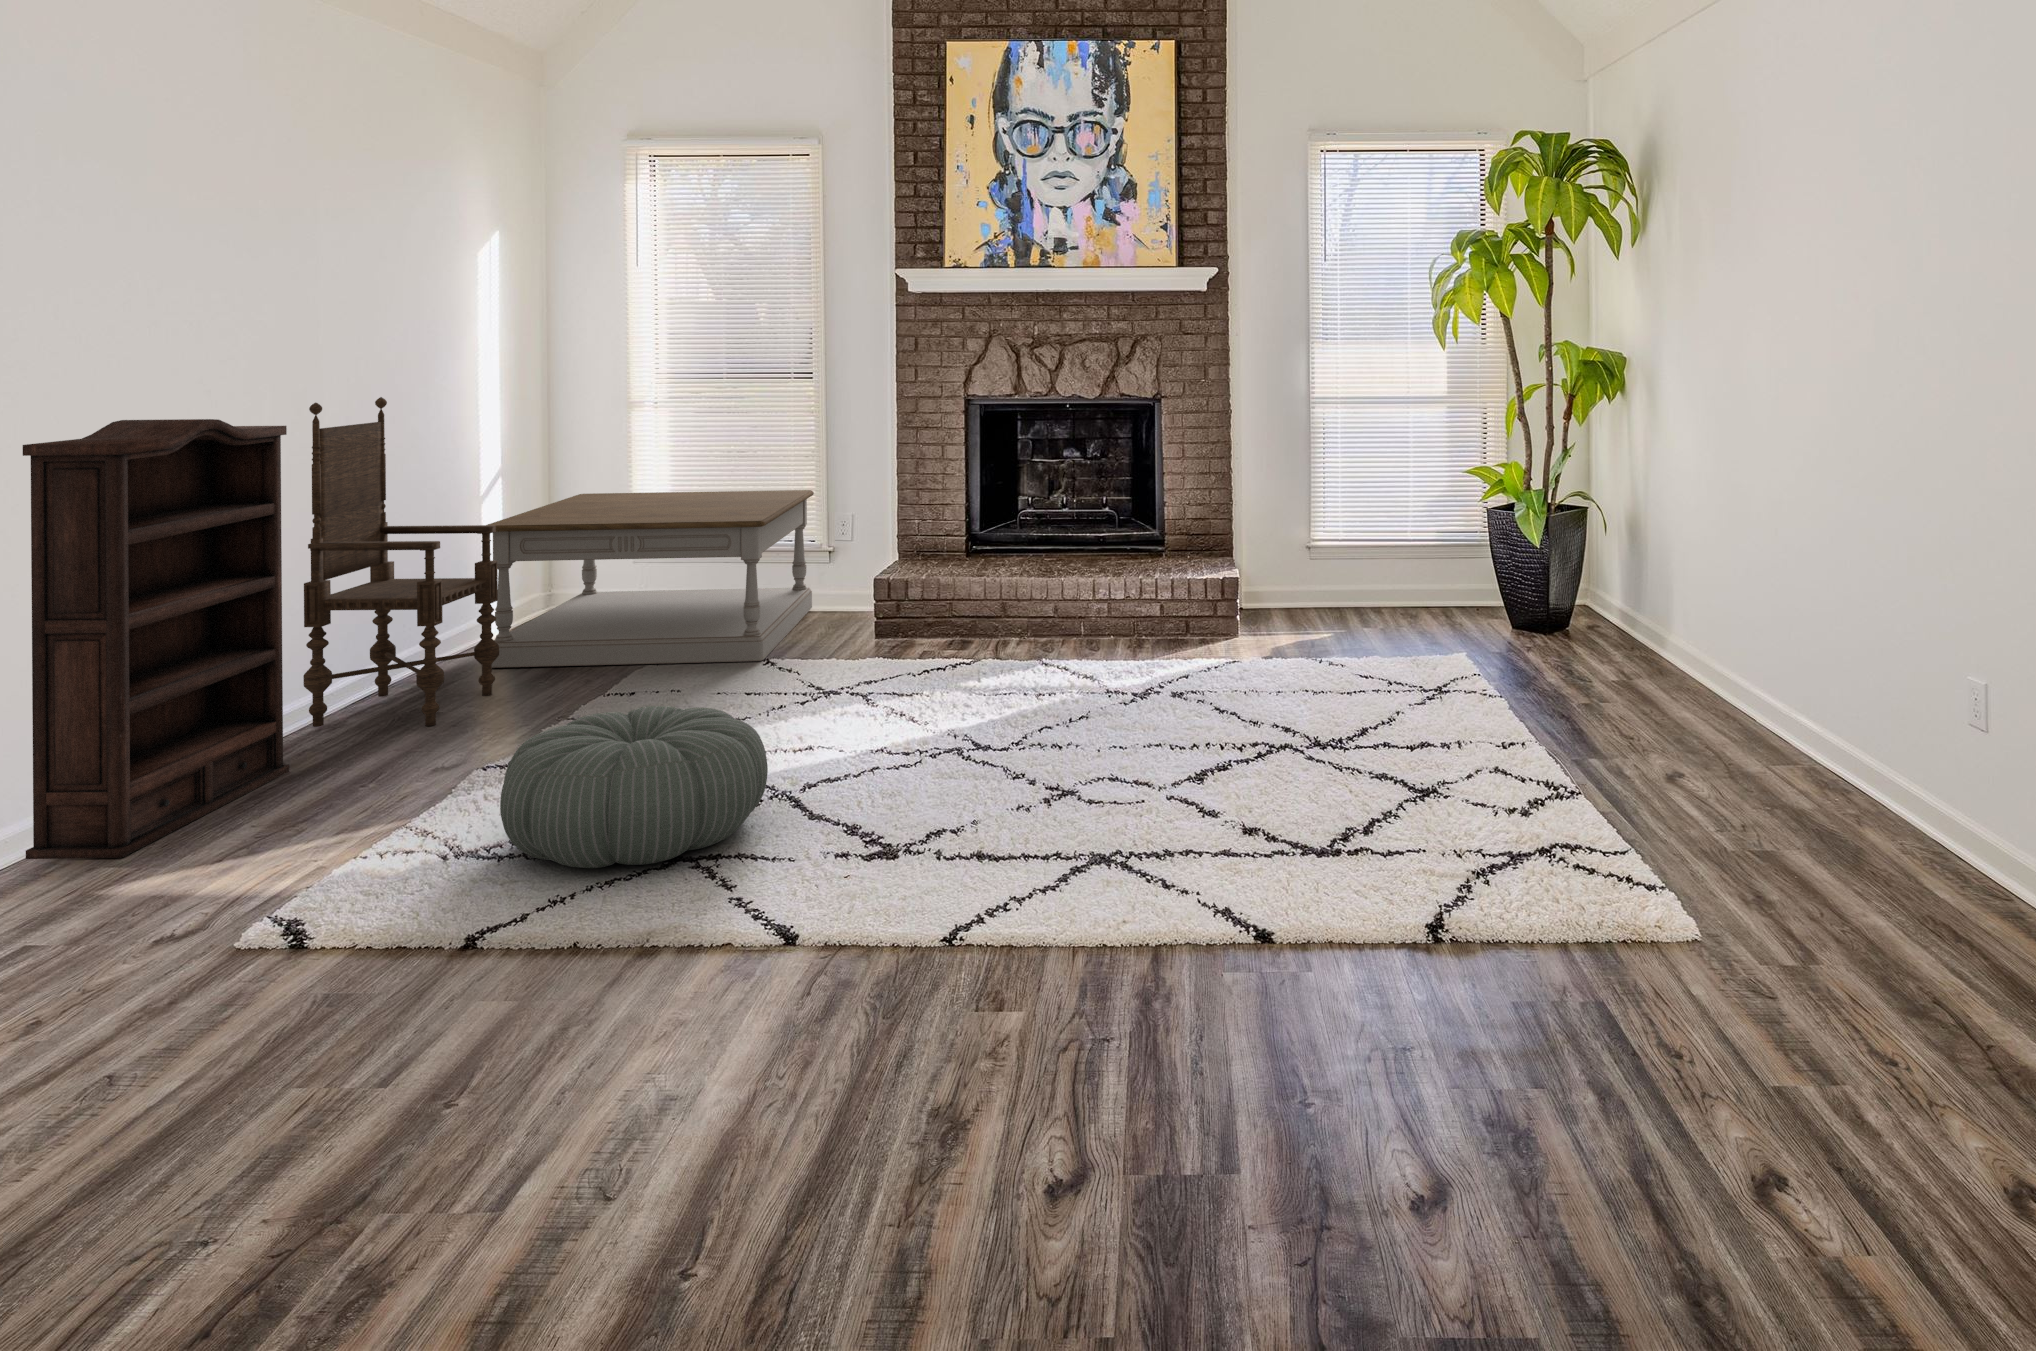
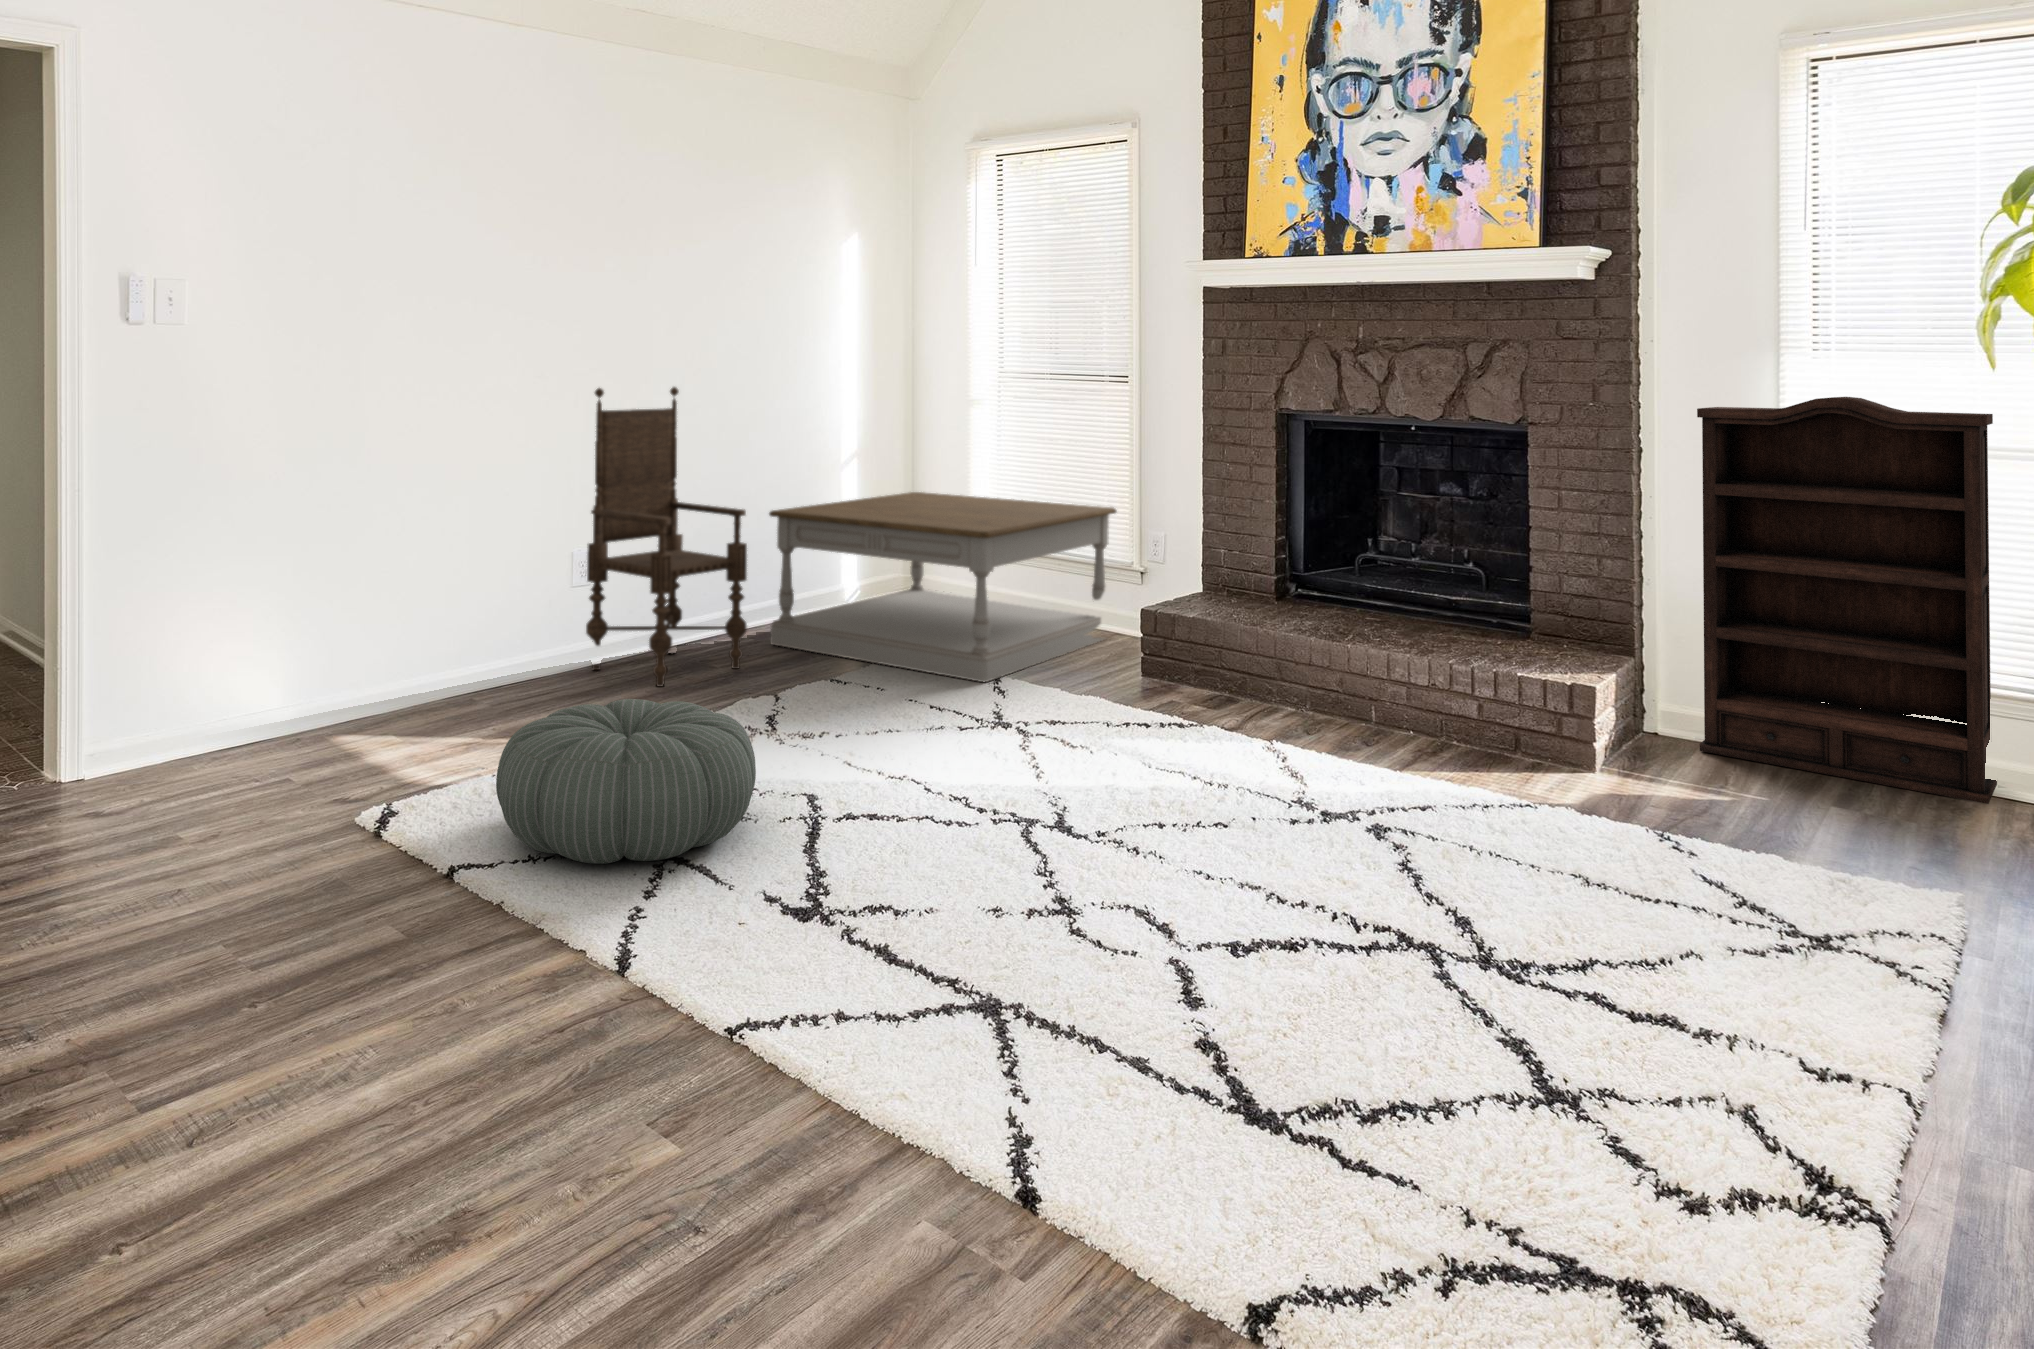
bookshelf: present [23,419,289,859] -> present [1697,397,1997,804]

